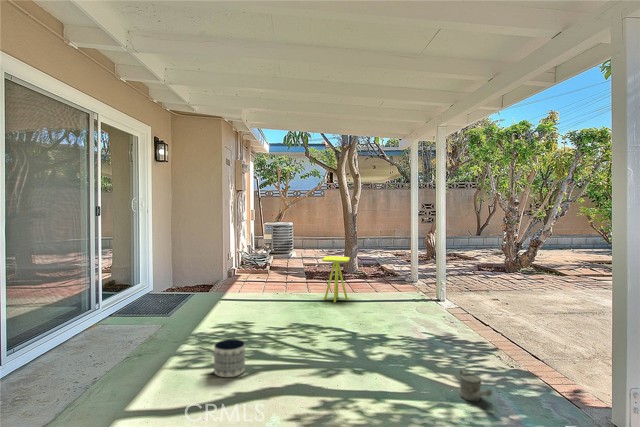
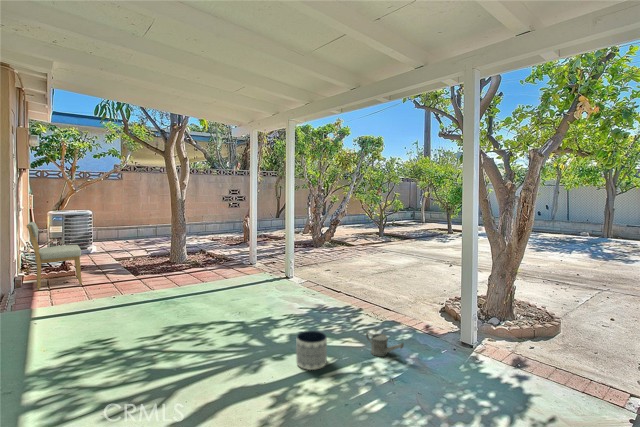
chair: none [230,227,266,281] -> present [27,222,82,289]
side table: present [322,256,350,302] -> none [176,246,206,295]
planter: present [214,339,245,377] -> present [296,331,327,370]

